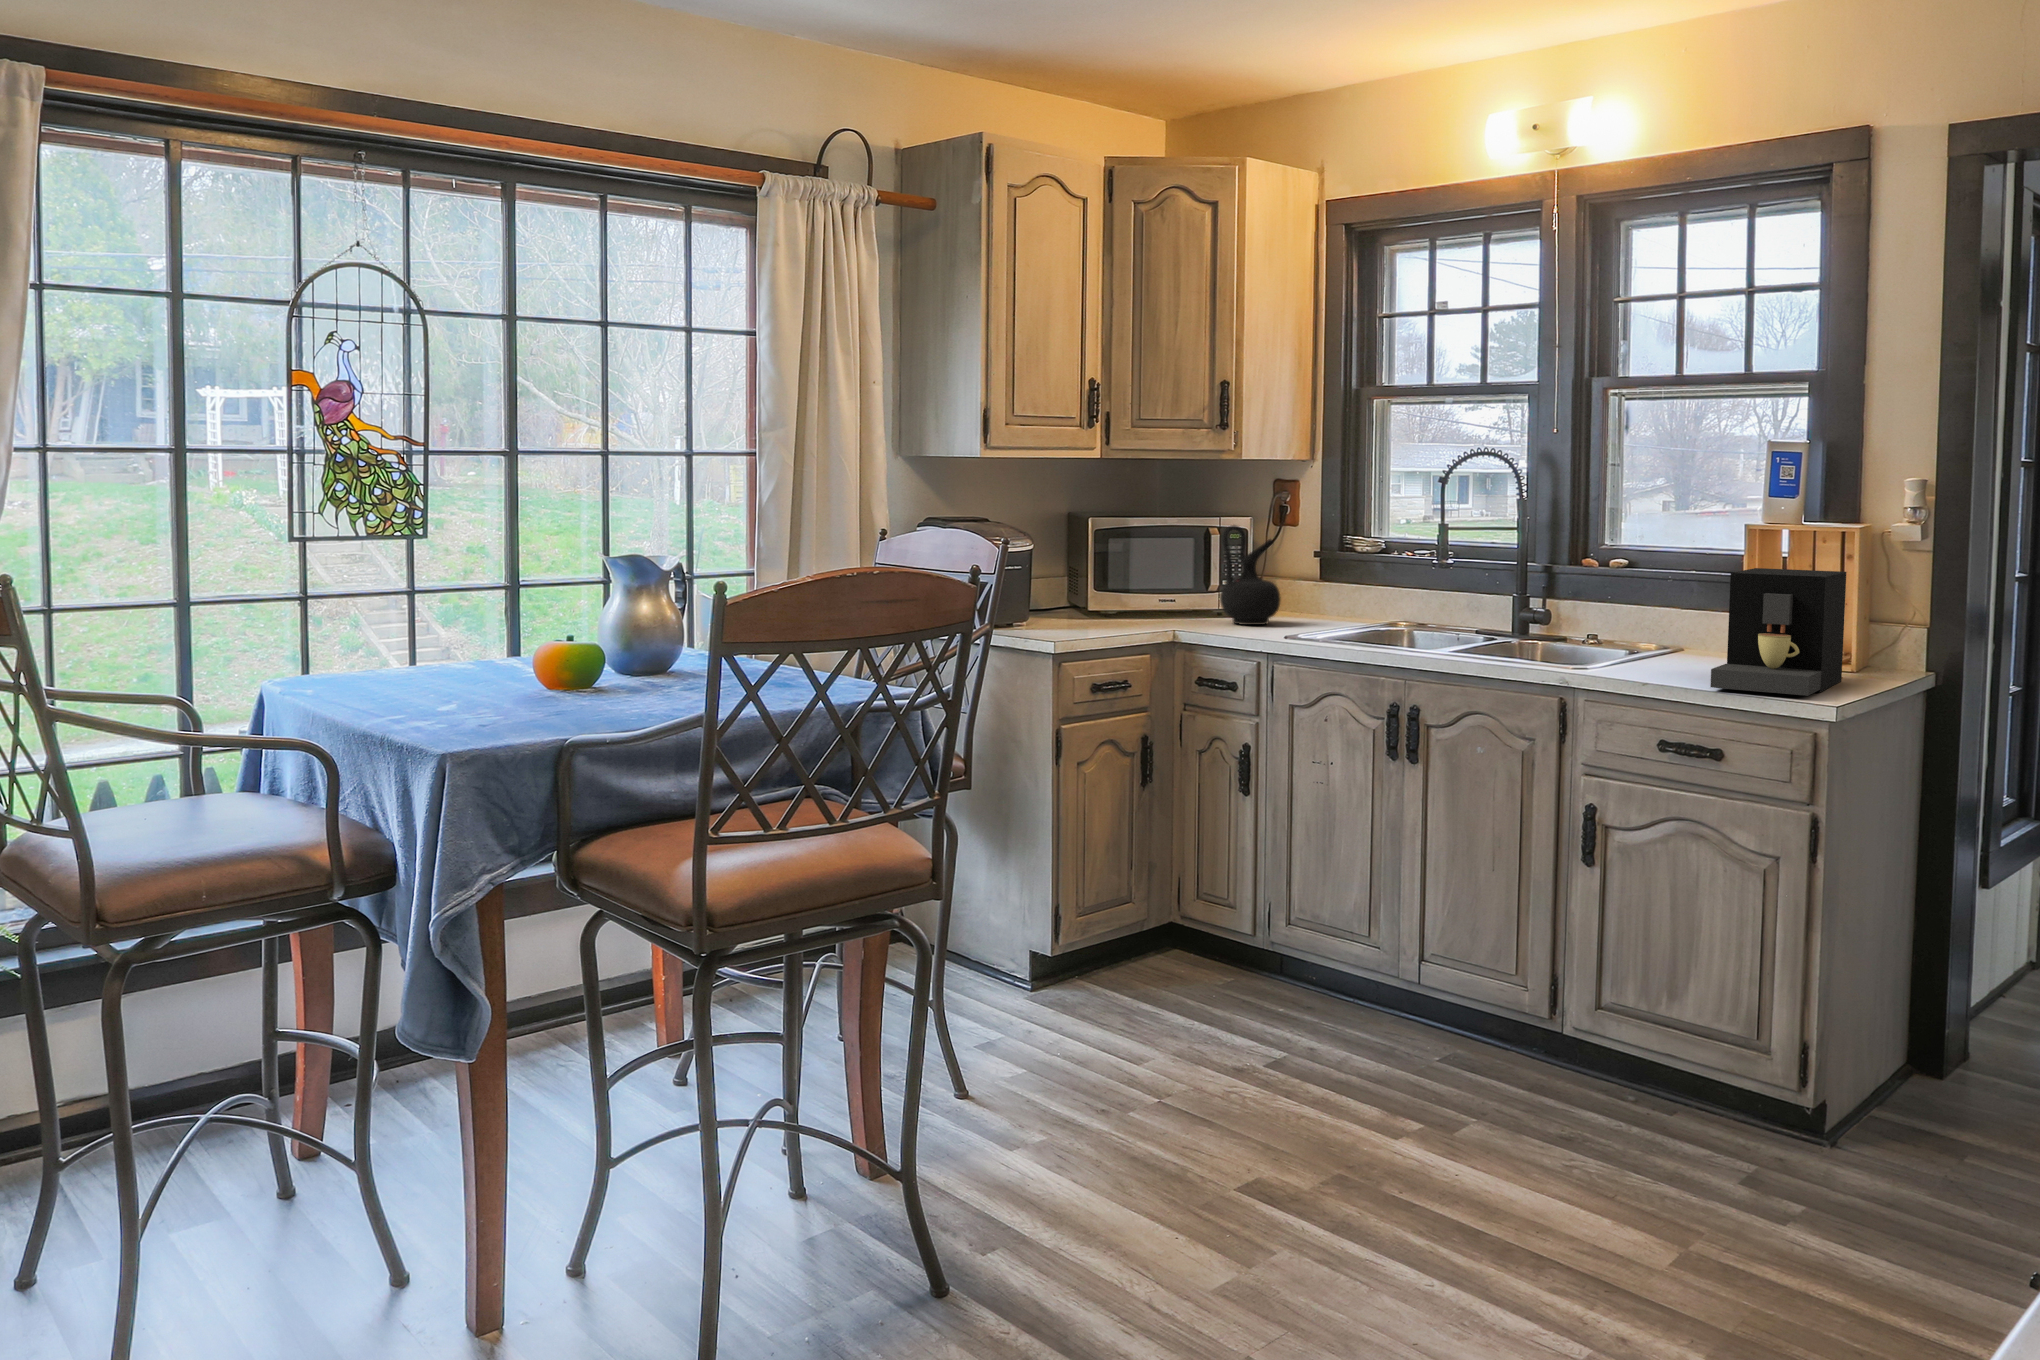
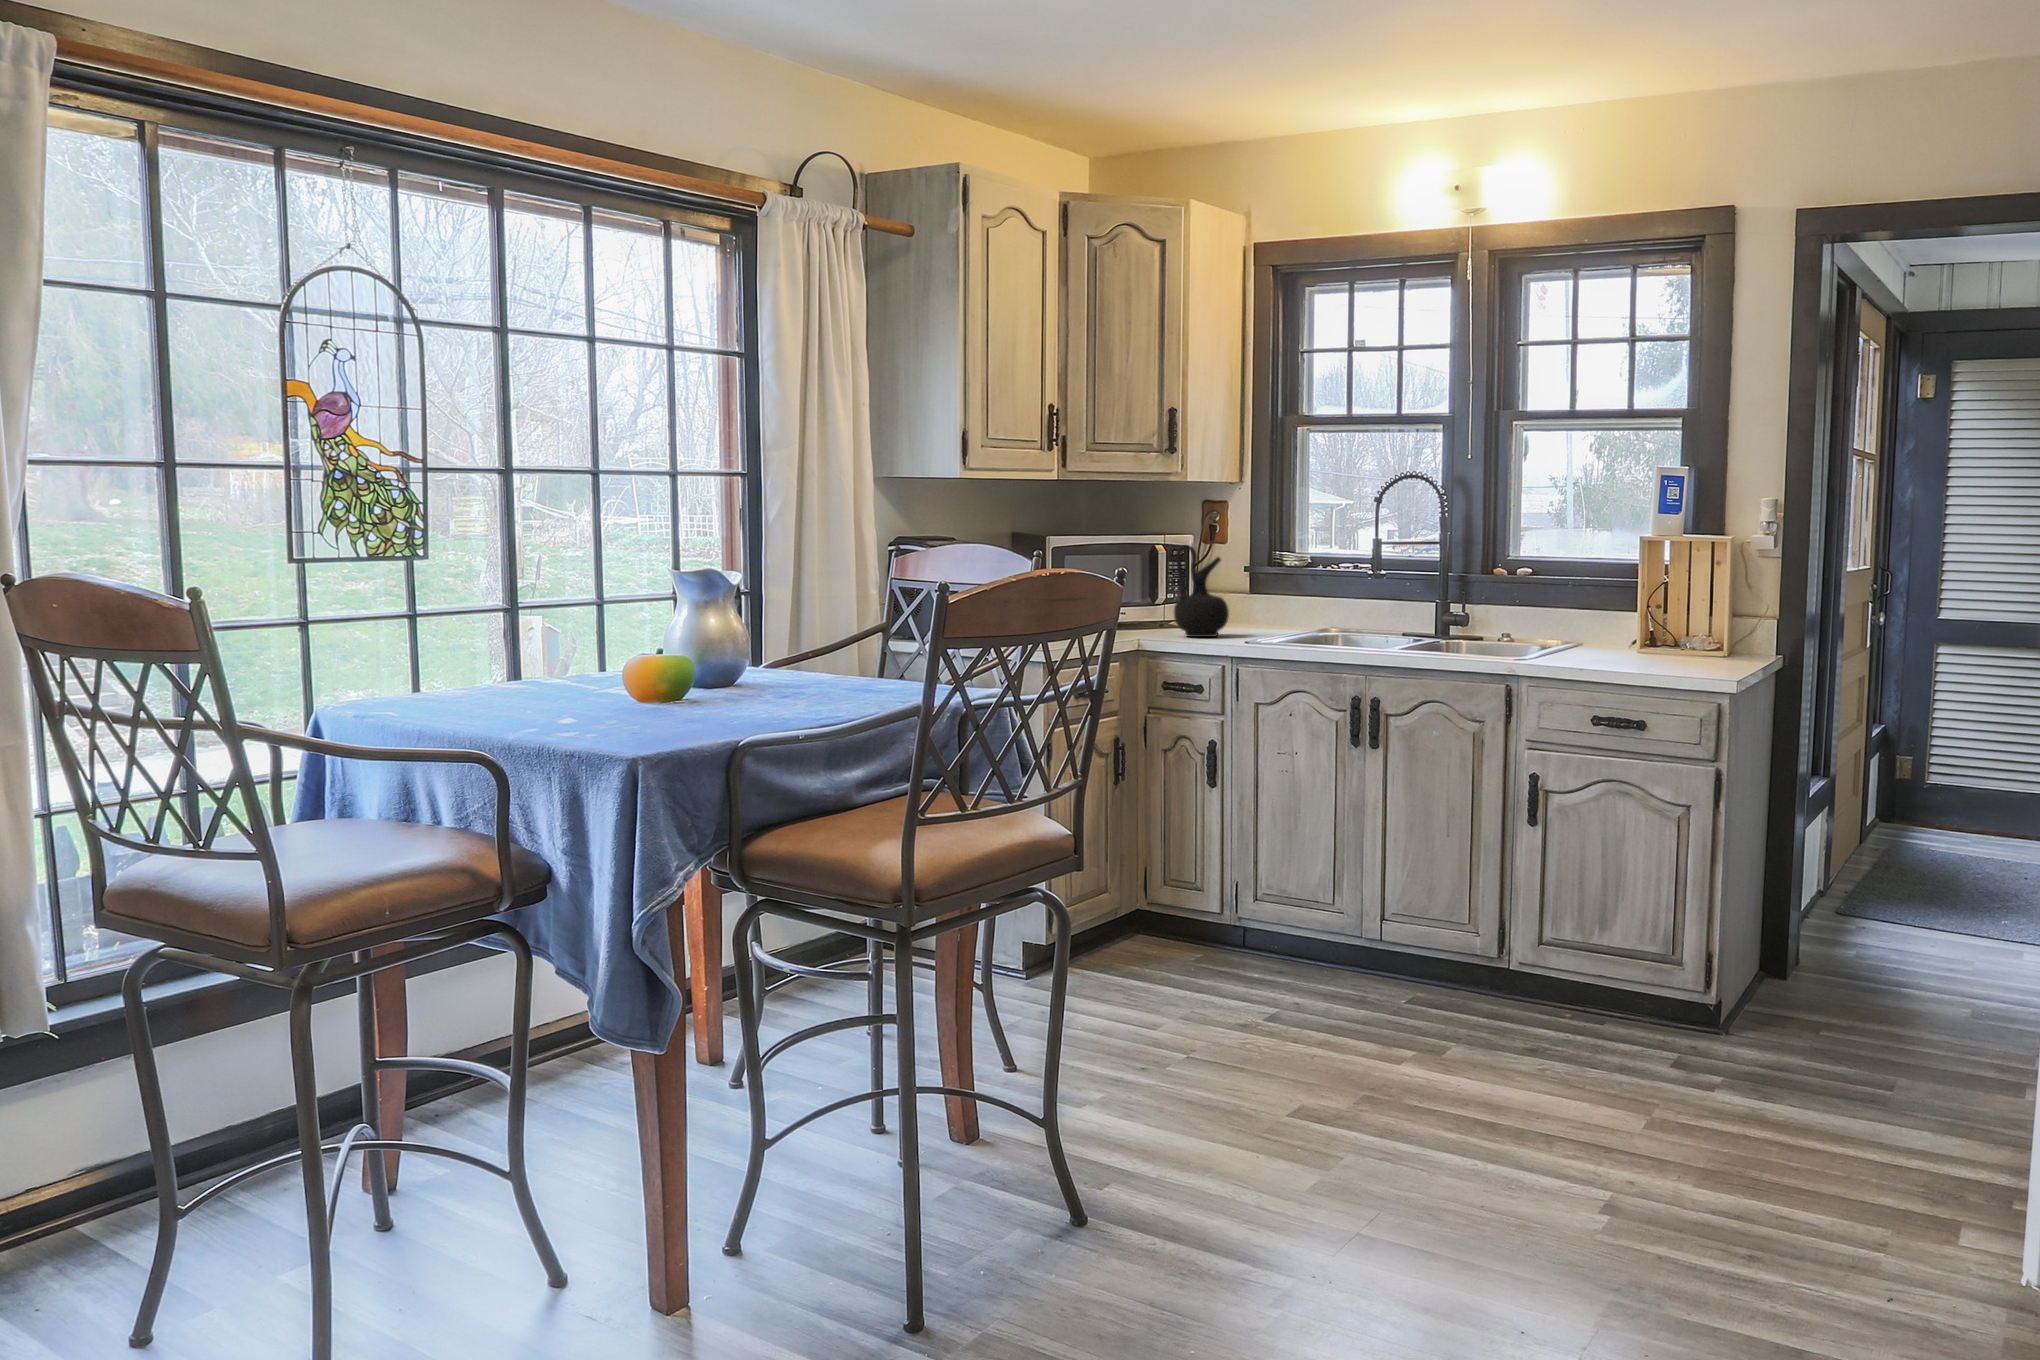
coffee maker: present [1710,568,1846,696] -> none [1631,567,1723,669]

